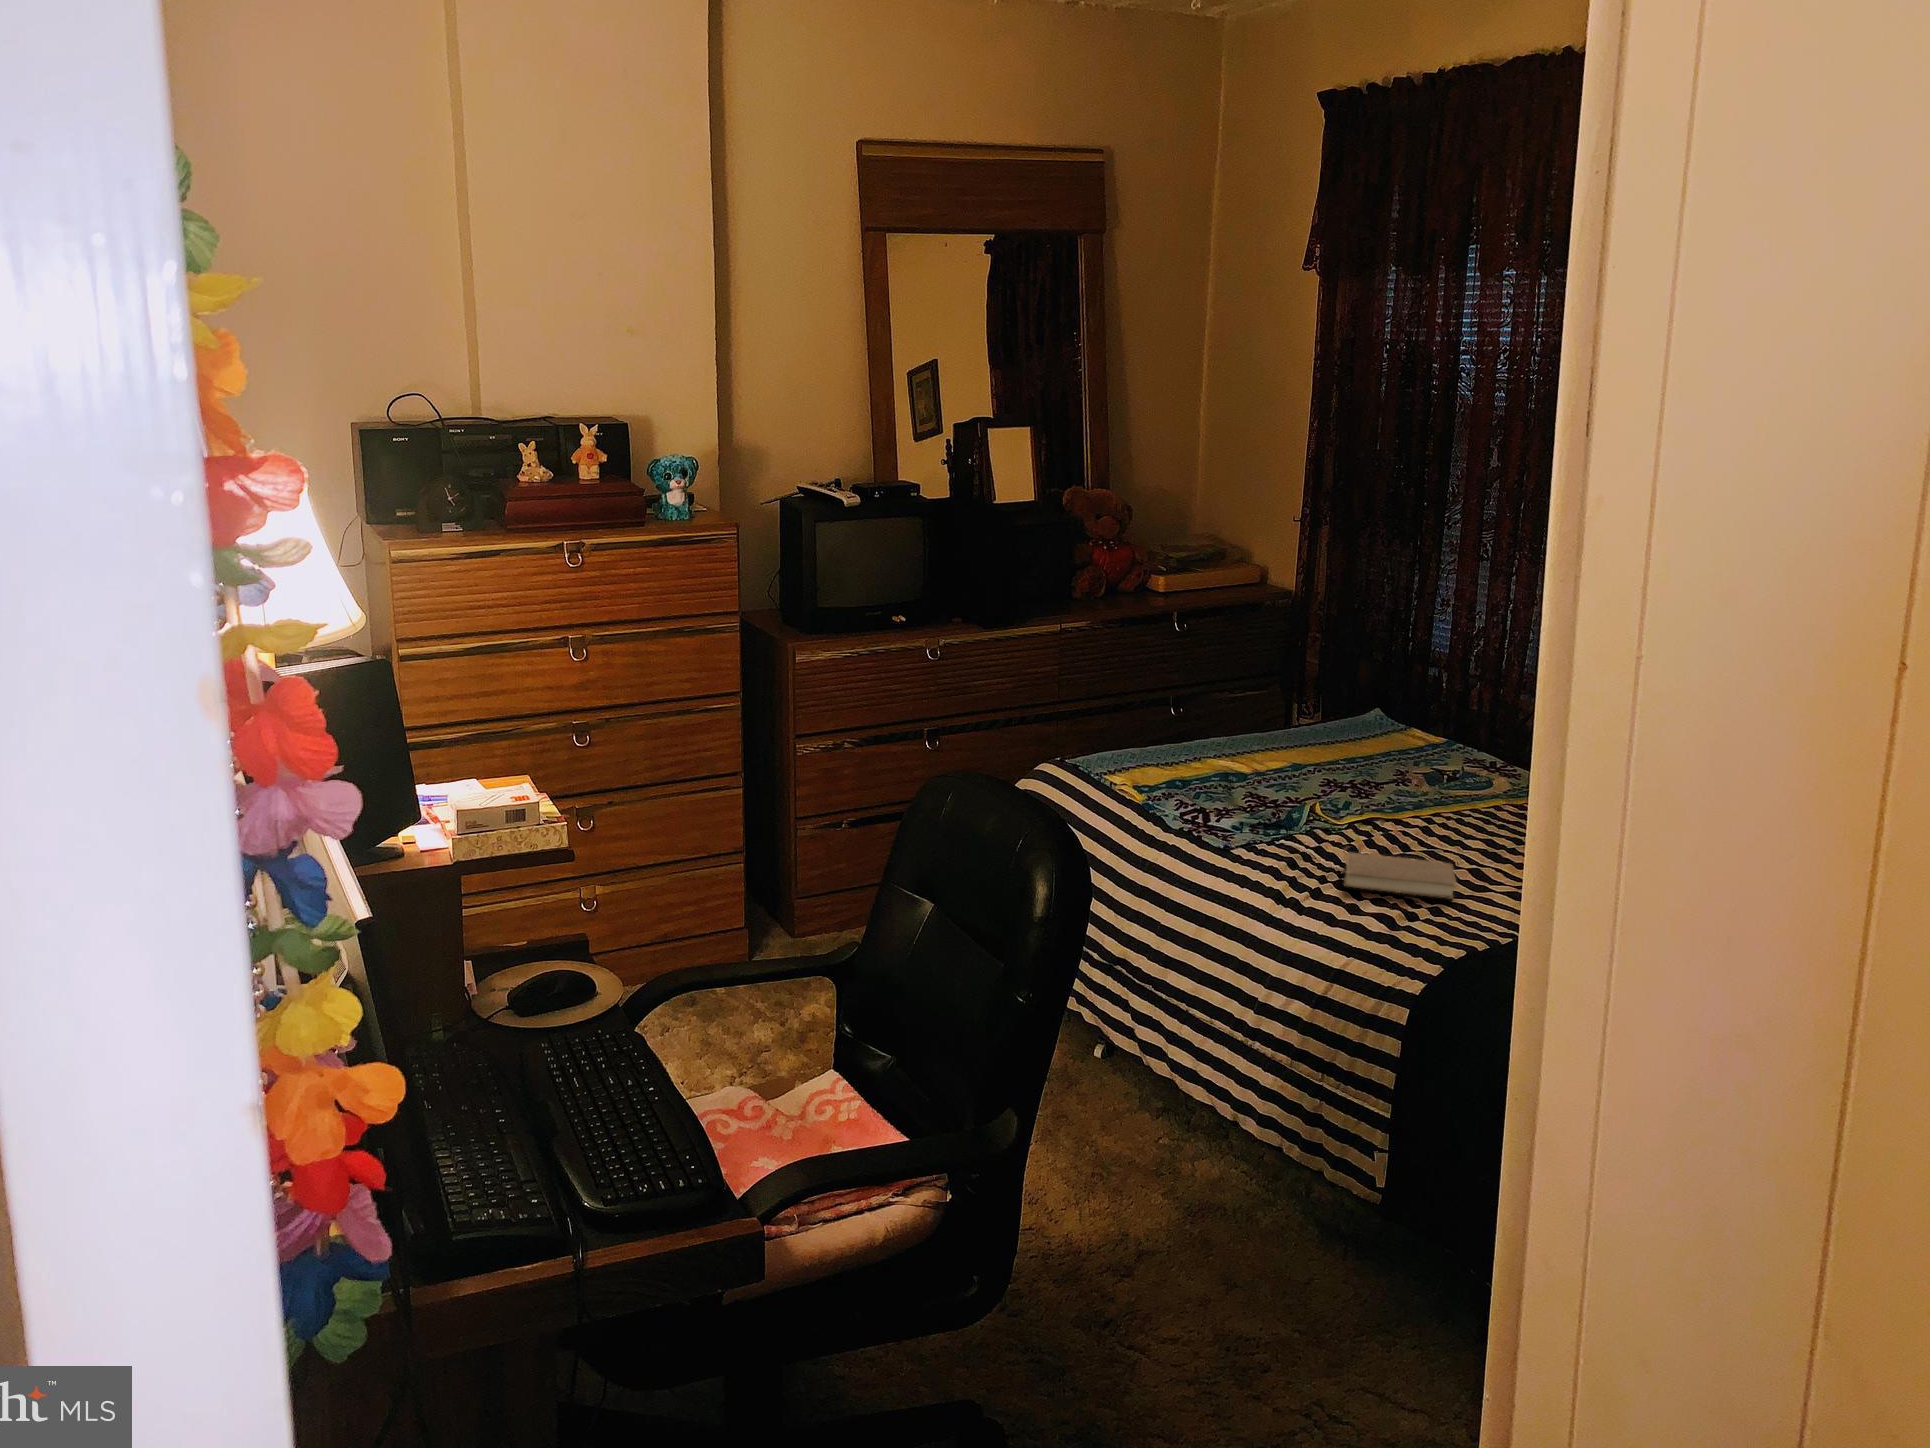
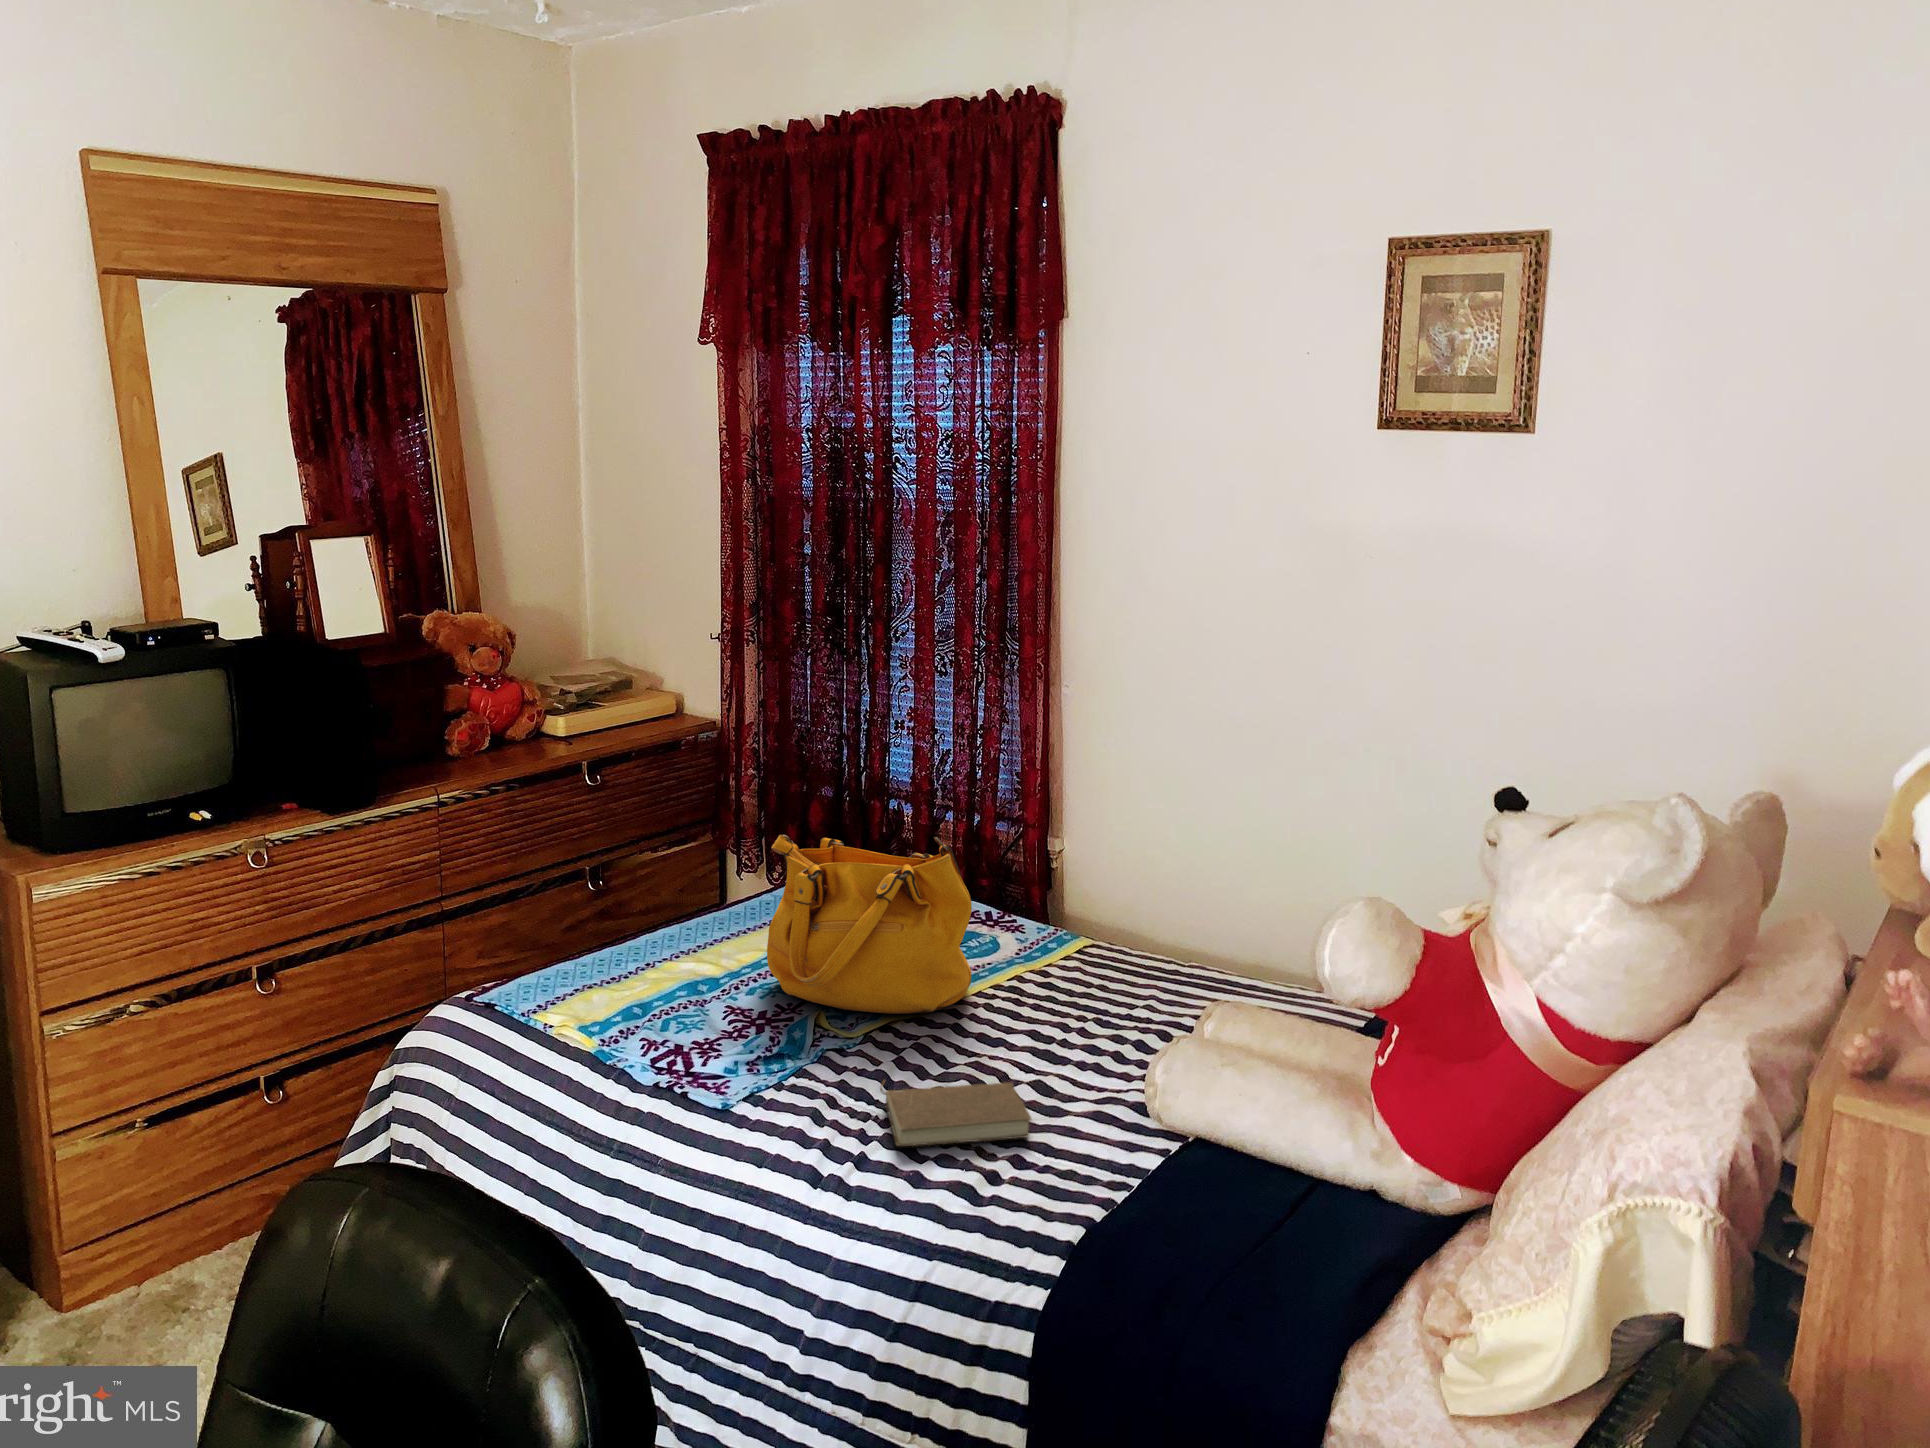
handbag: none [1285,666,1456,817] -> present [767,835,972,1014]

